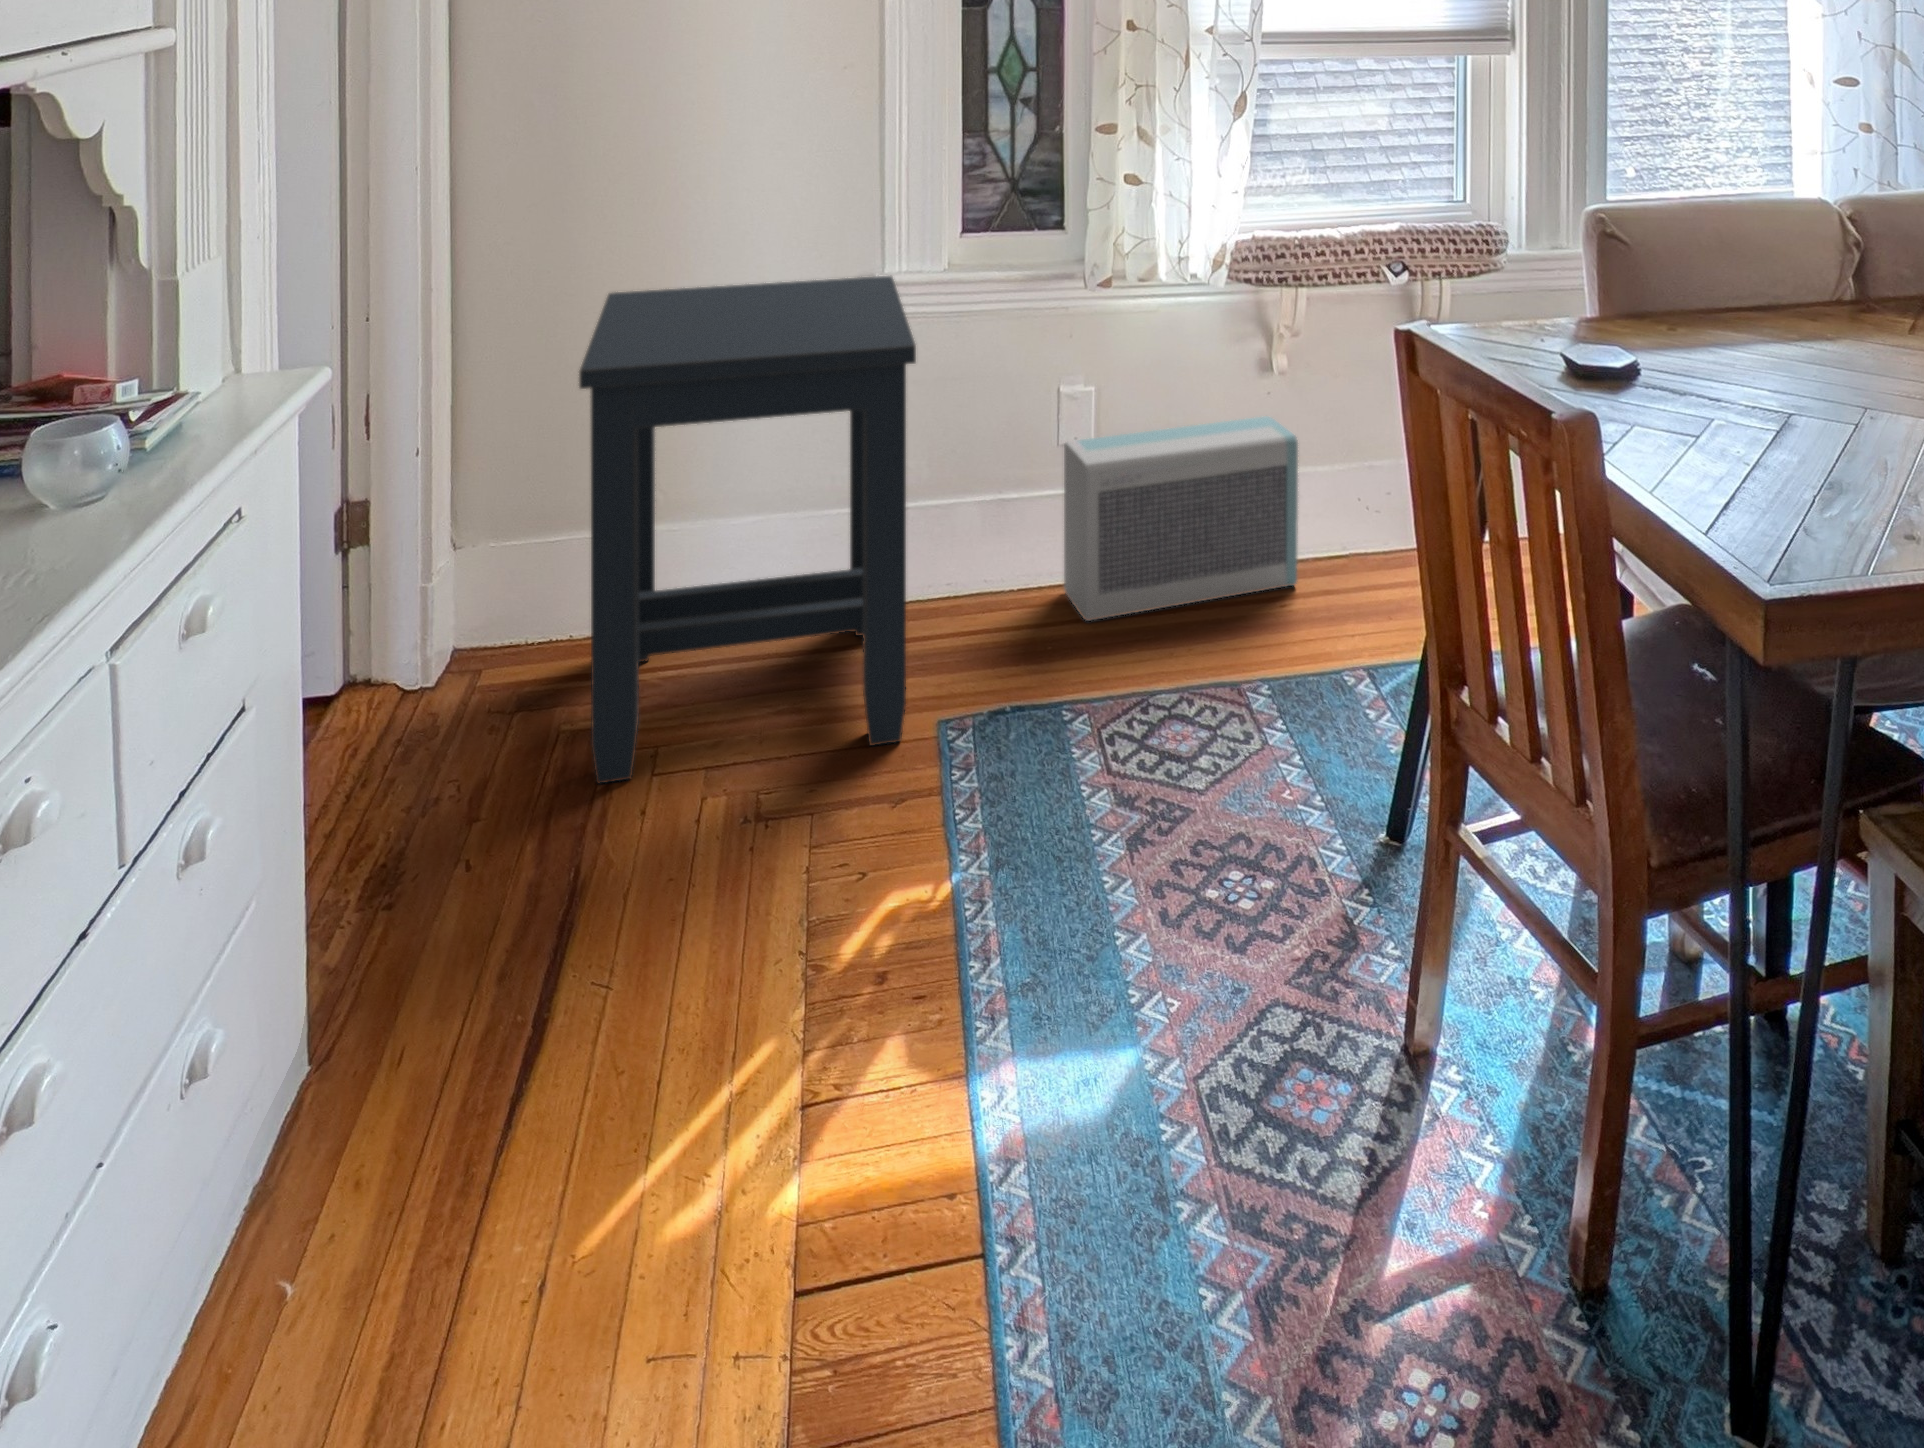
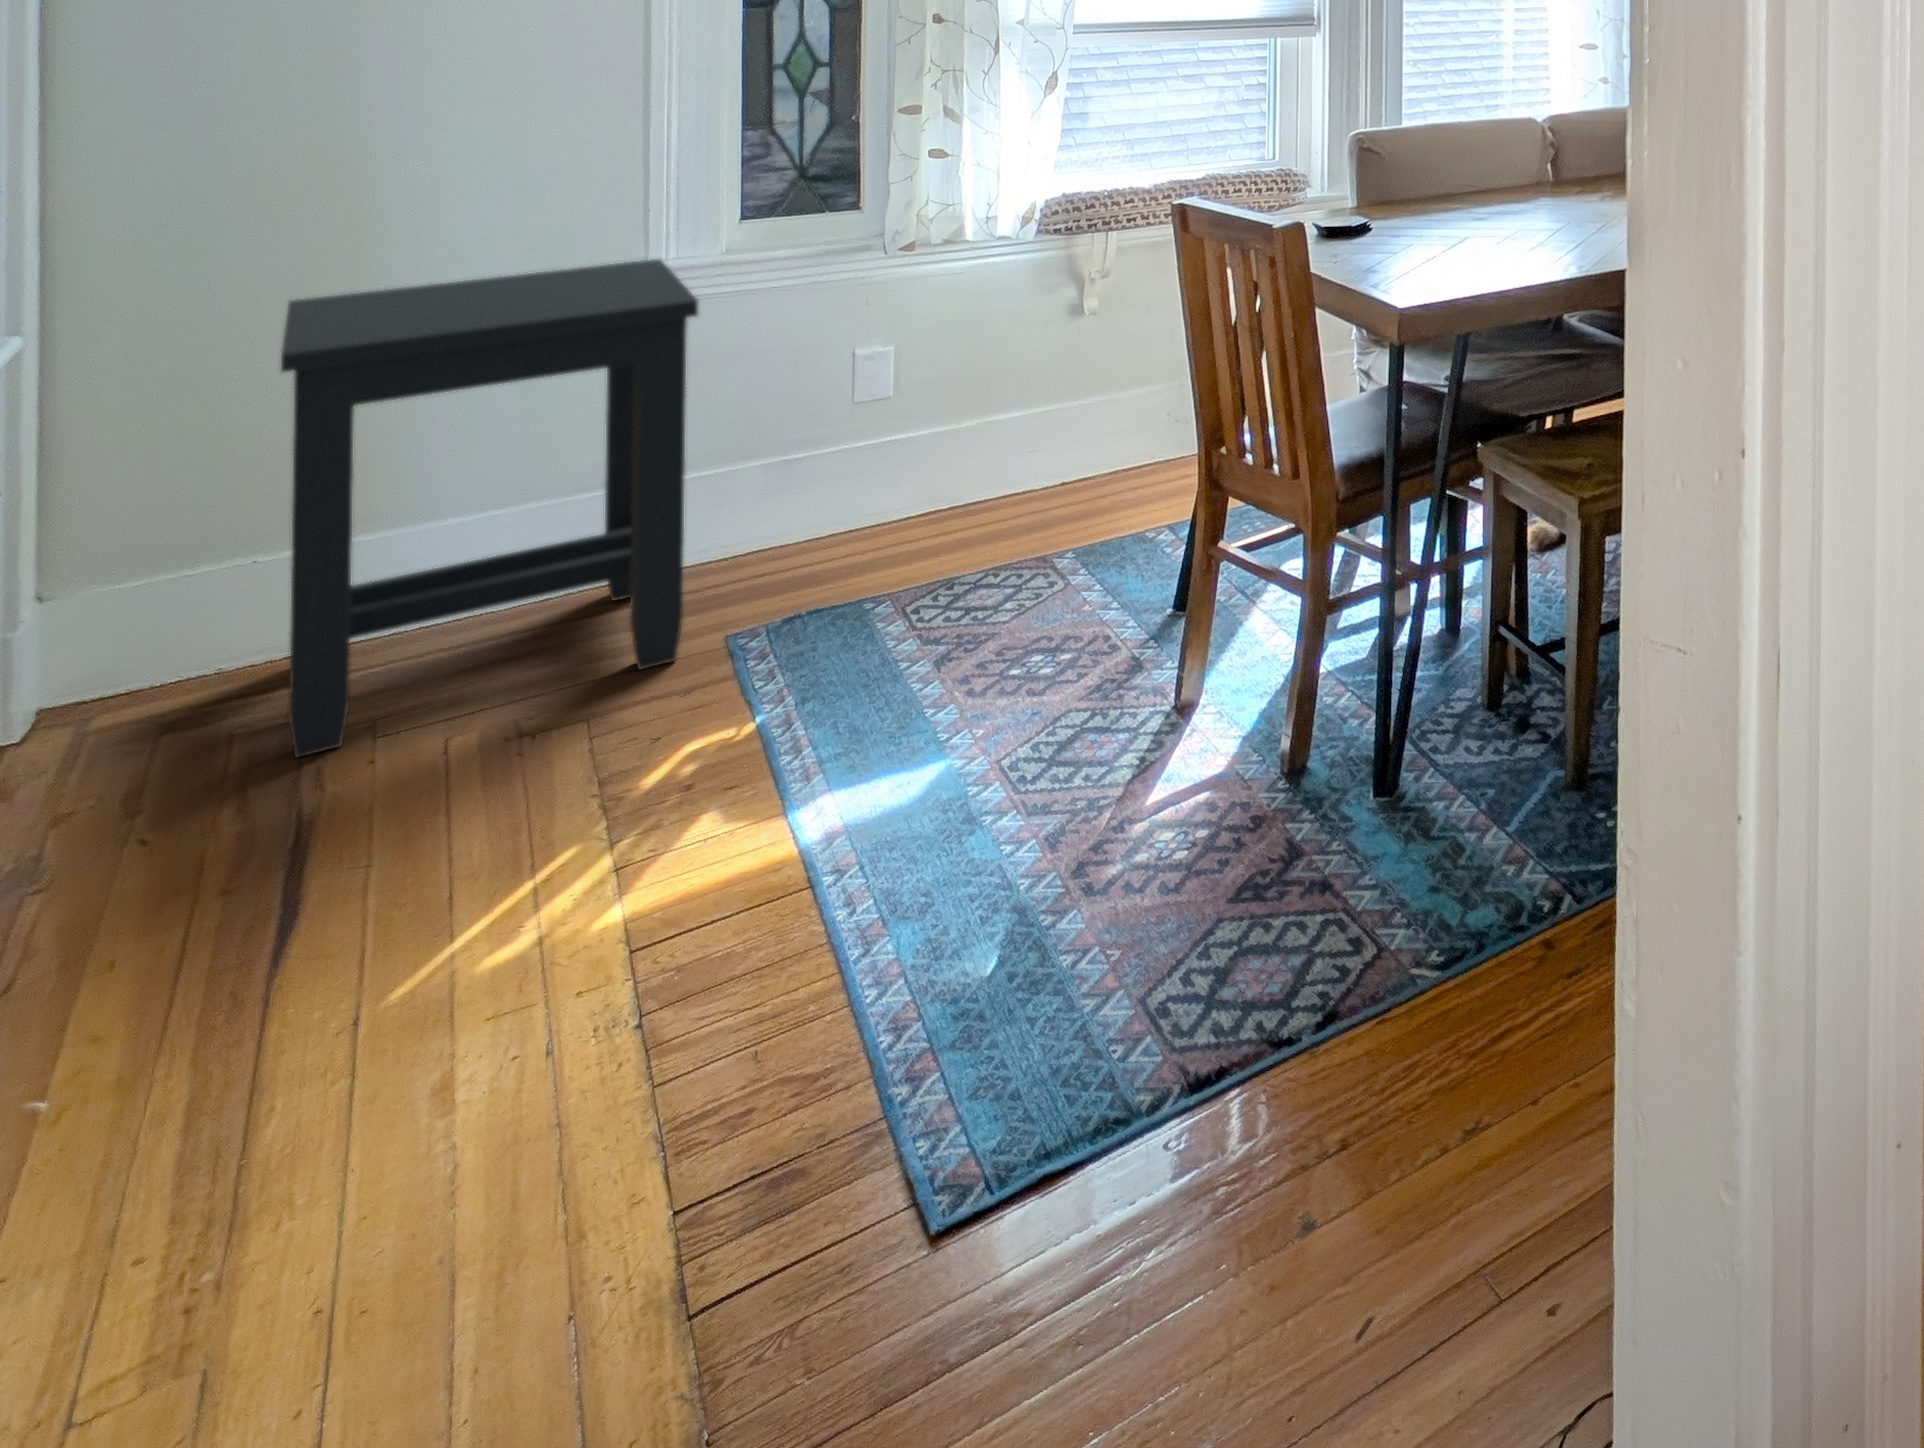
air purifier: present [1064,416,1298,621] -> none [856,354,1103,548]

